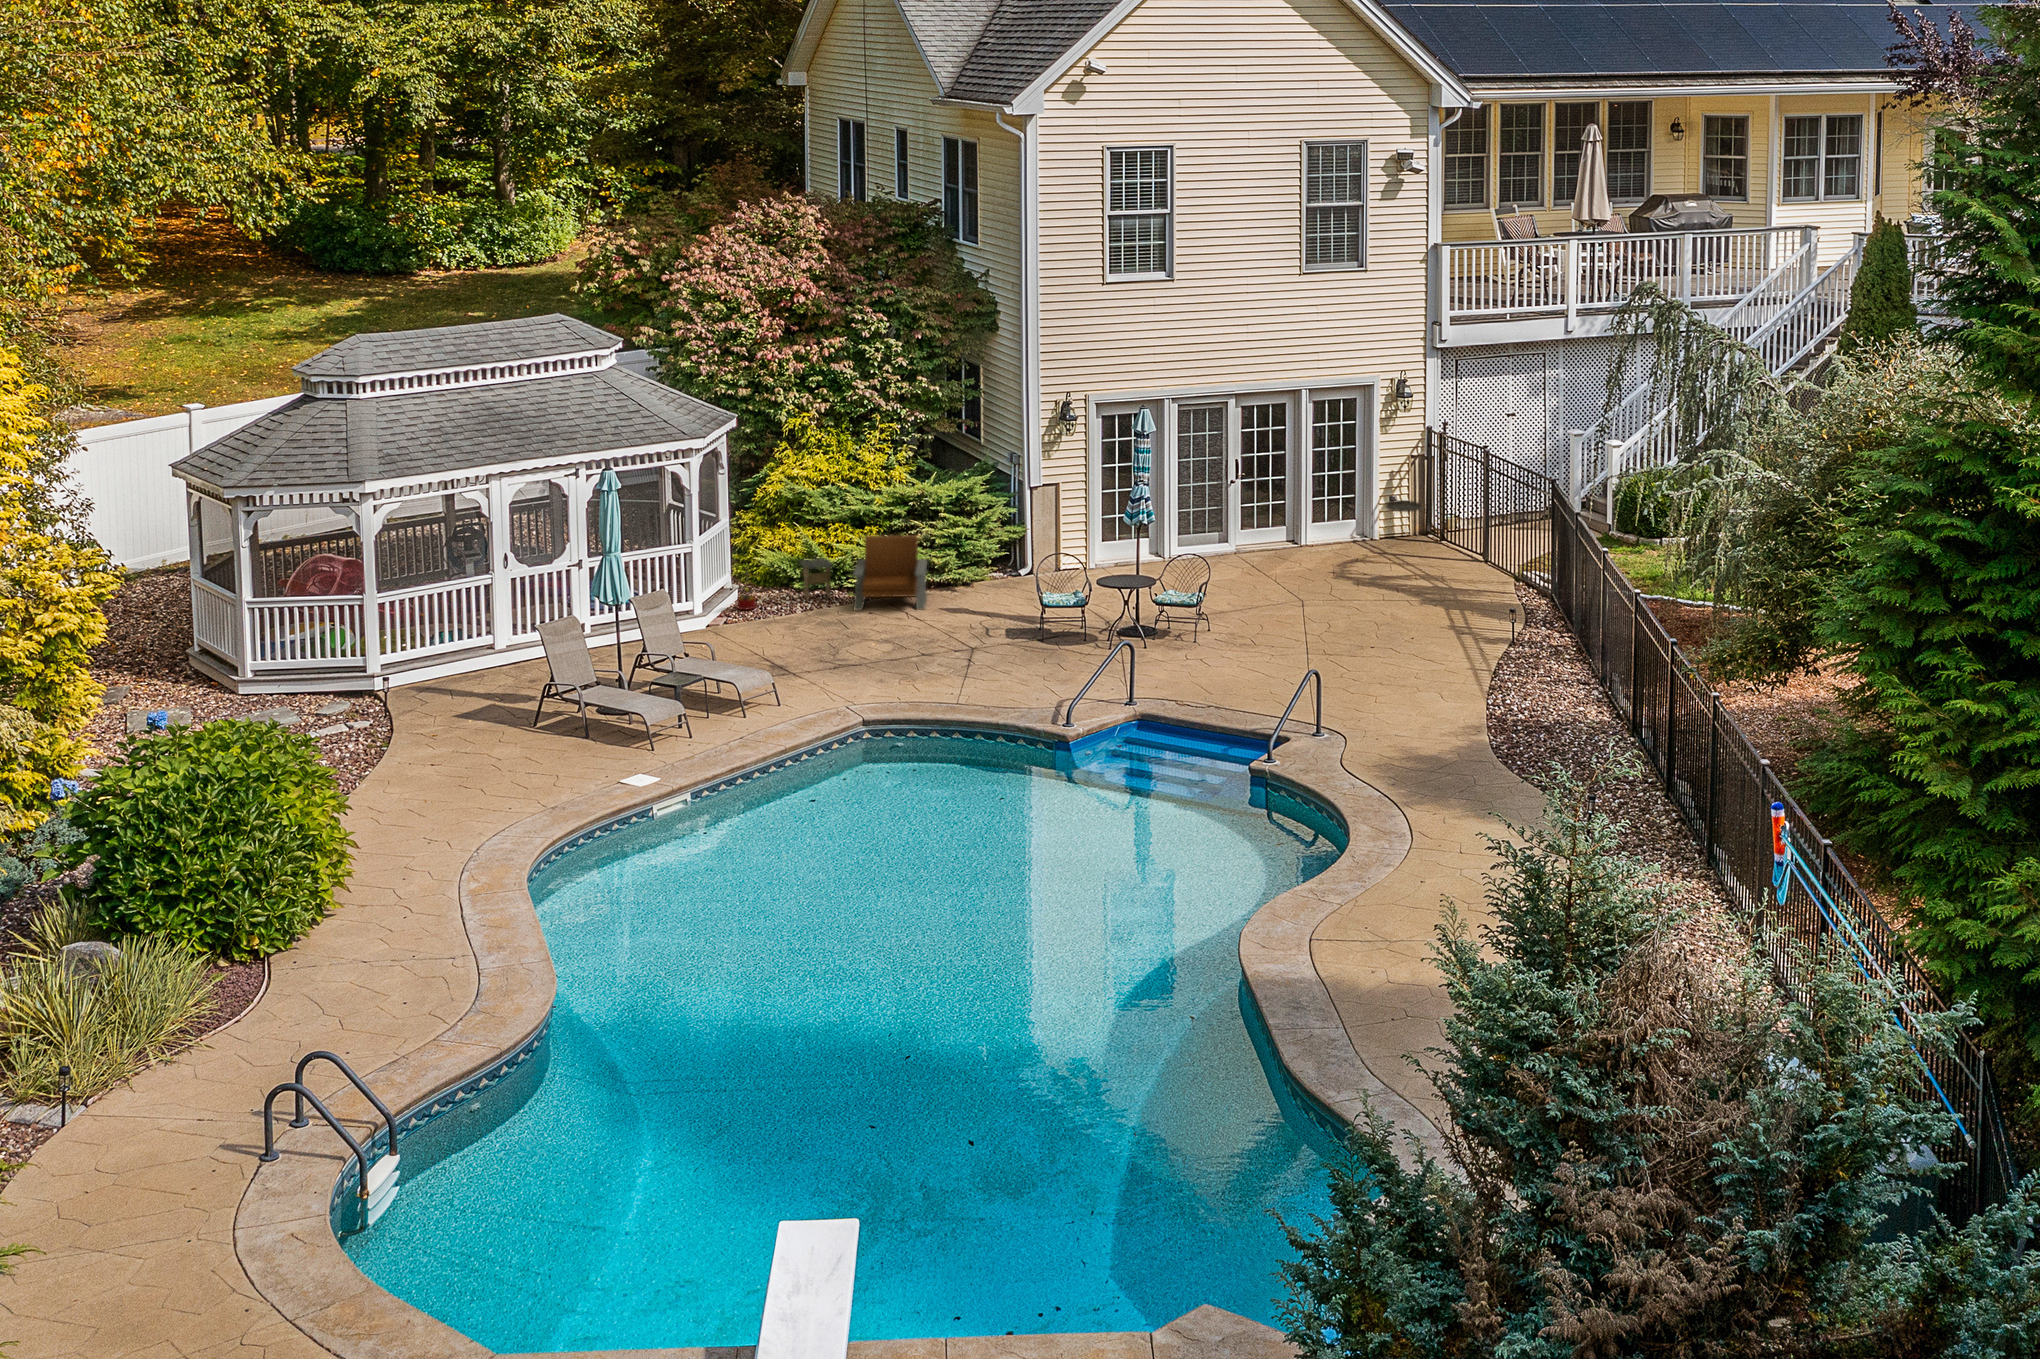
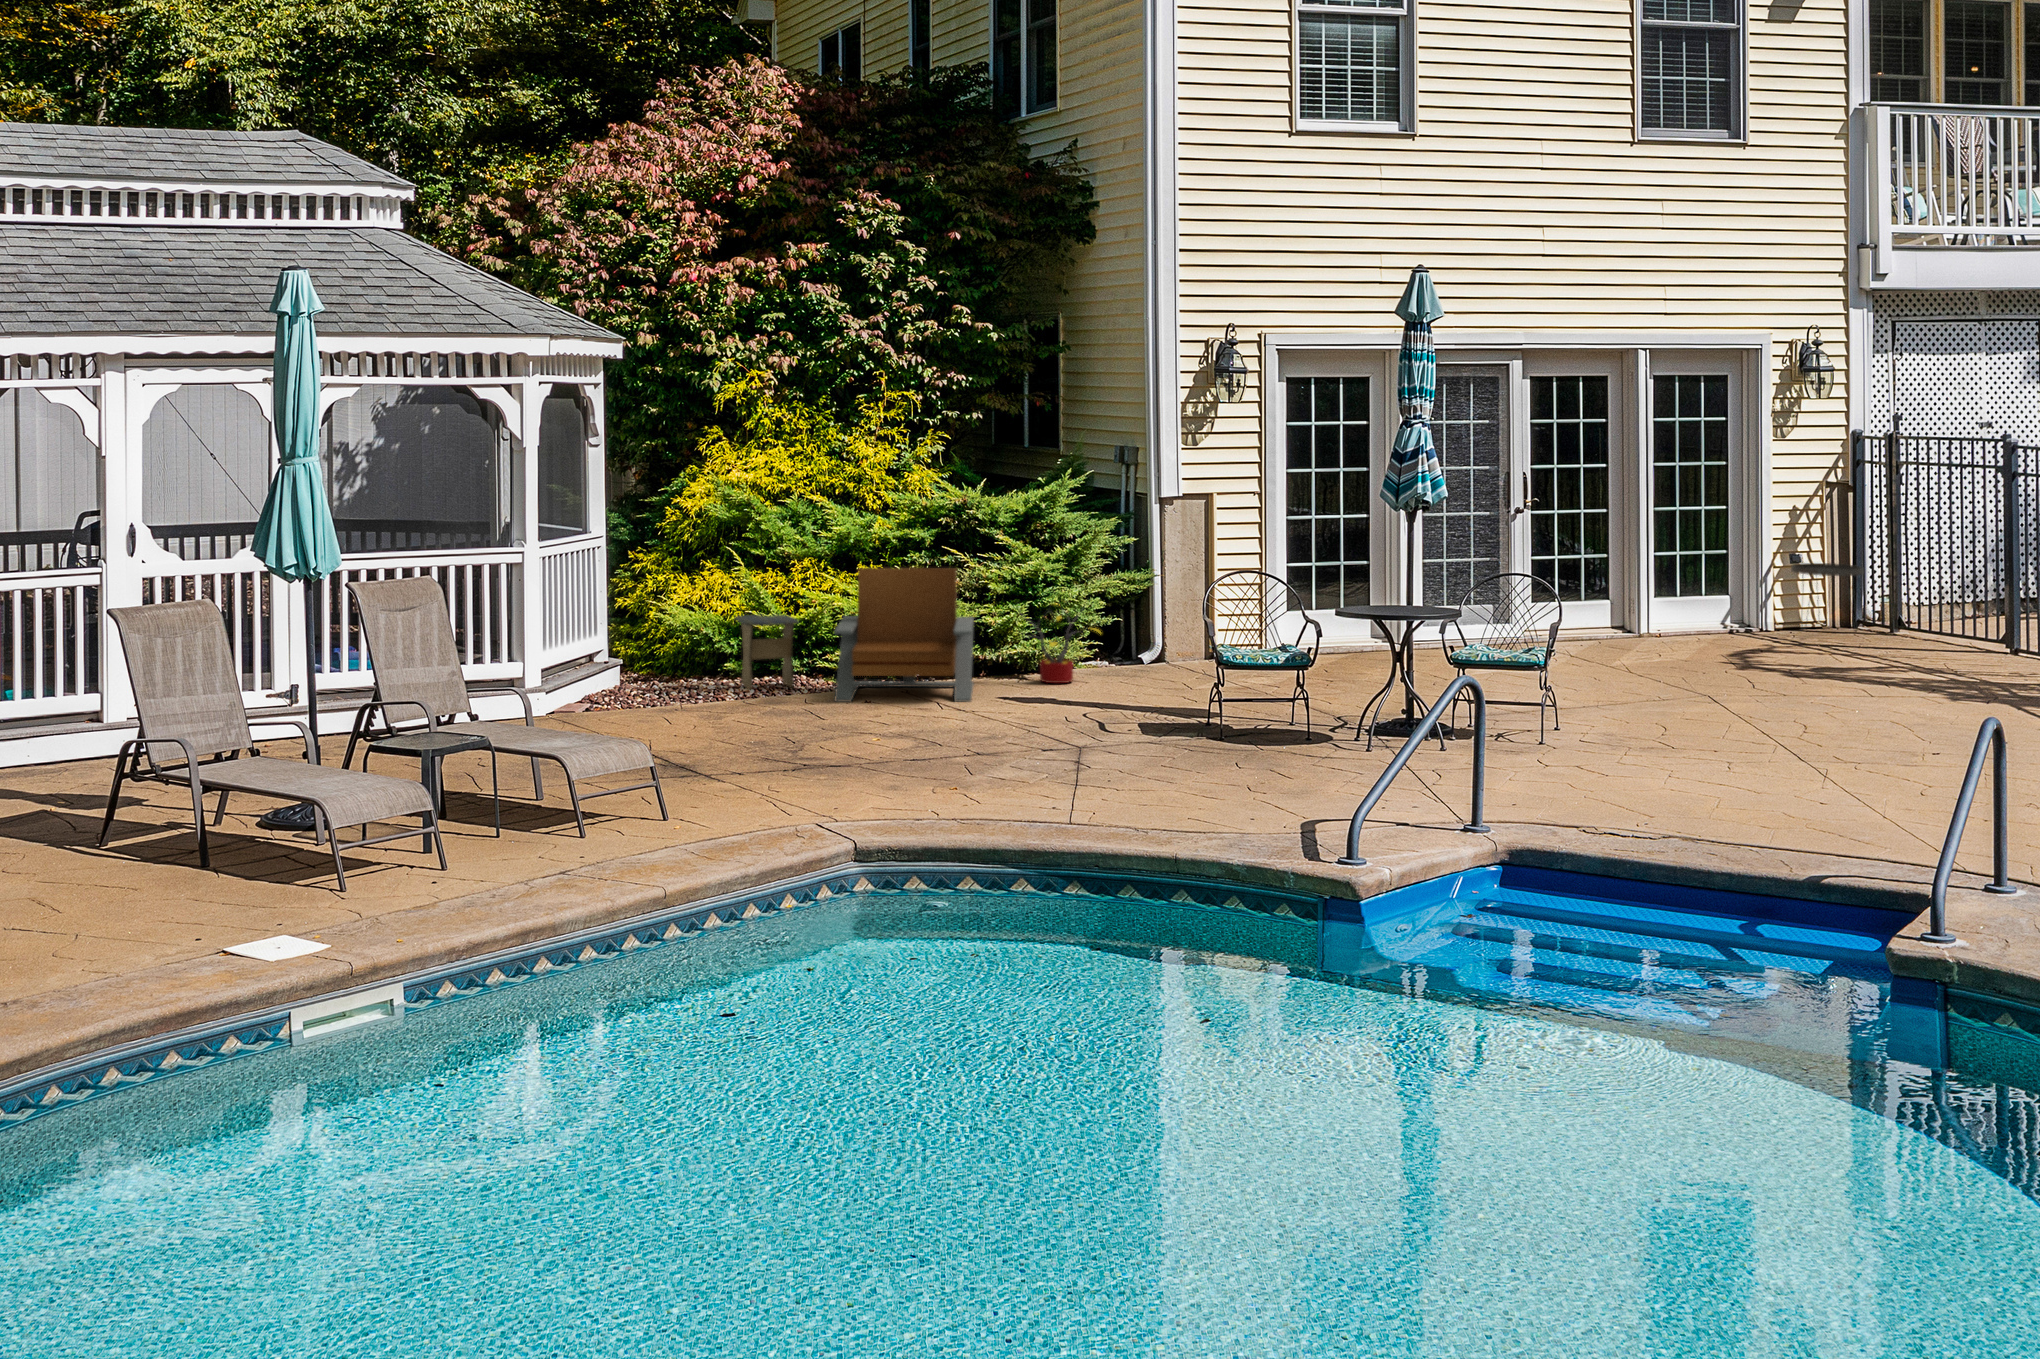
decorative plant: present [726,568,756,610] -> present [1017,604,1100,683]

